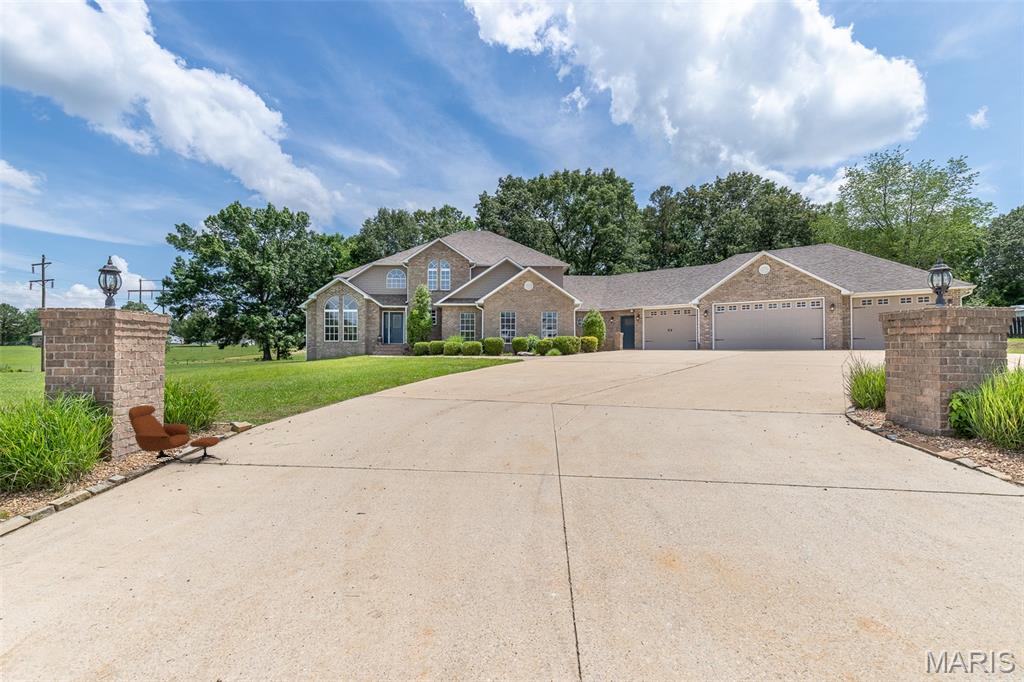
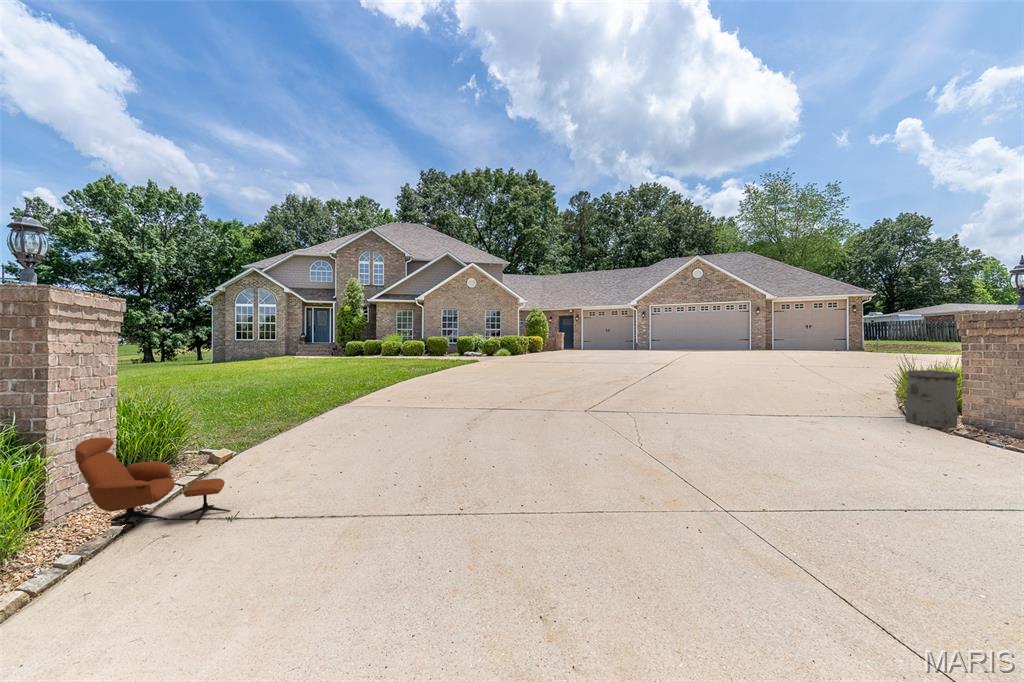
trash can: none [854,379,907,438] -> present [905,370,960,428]

